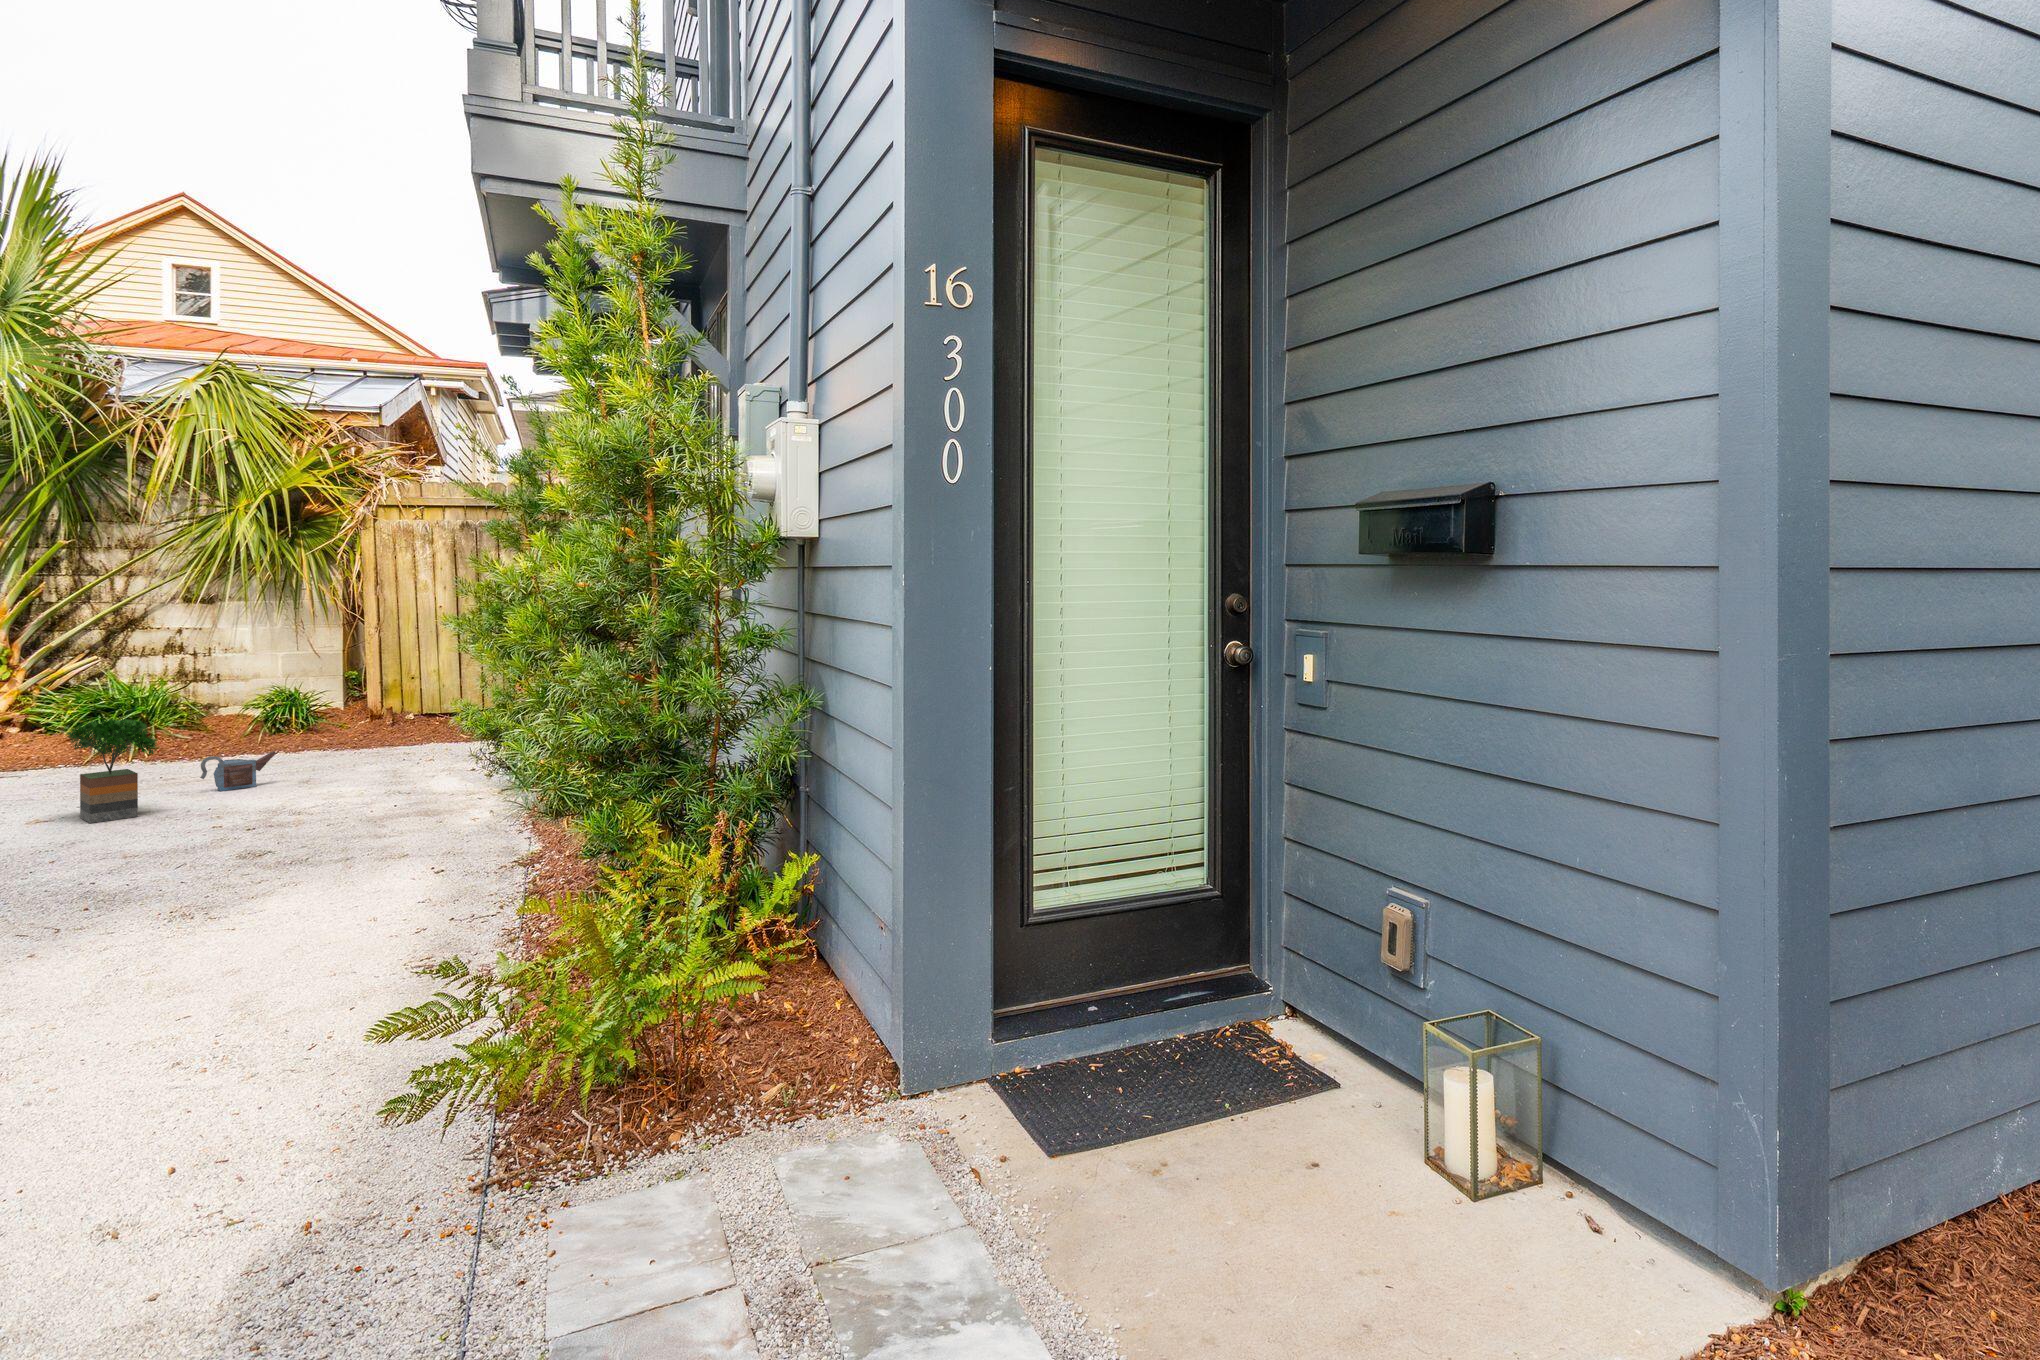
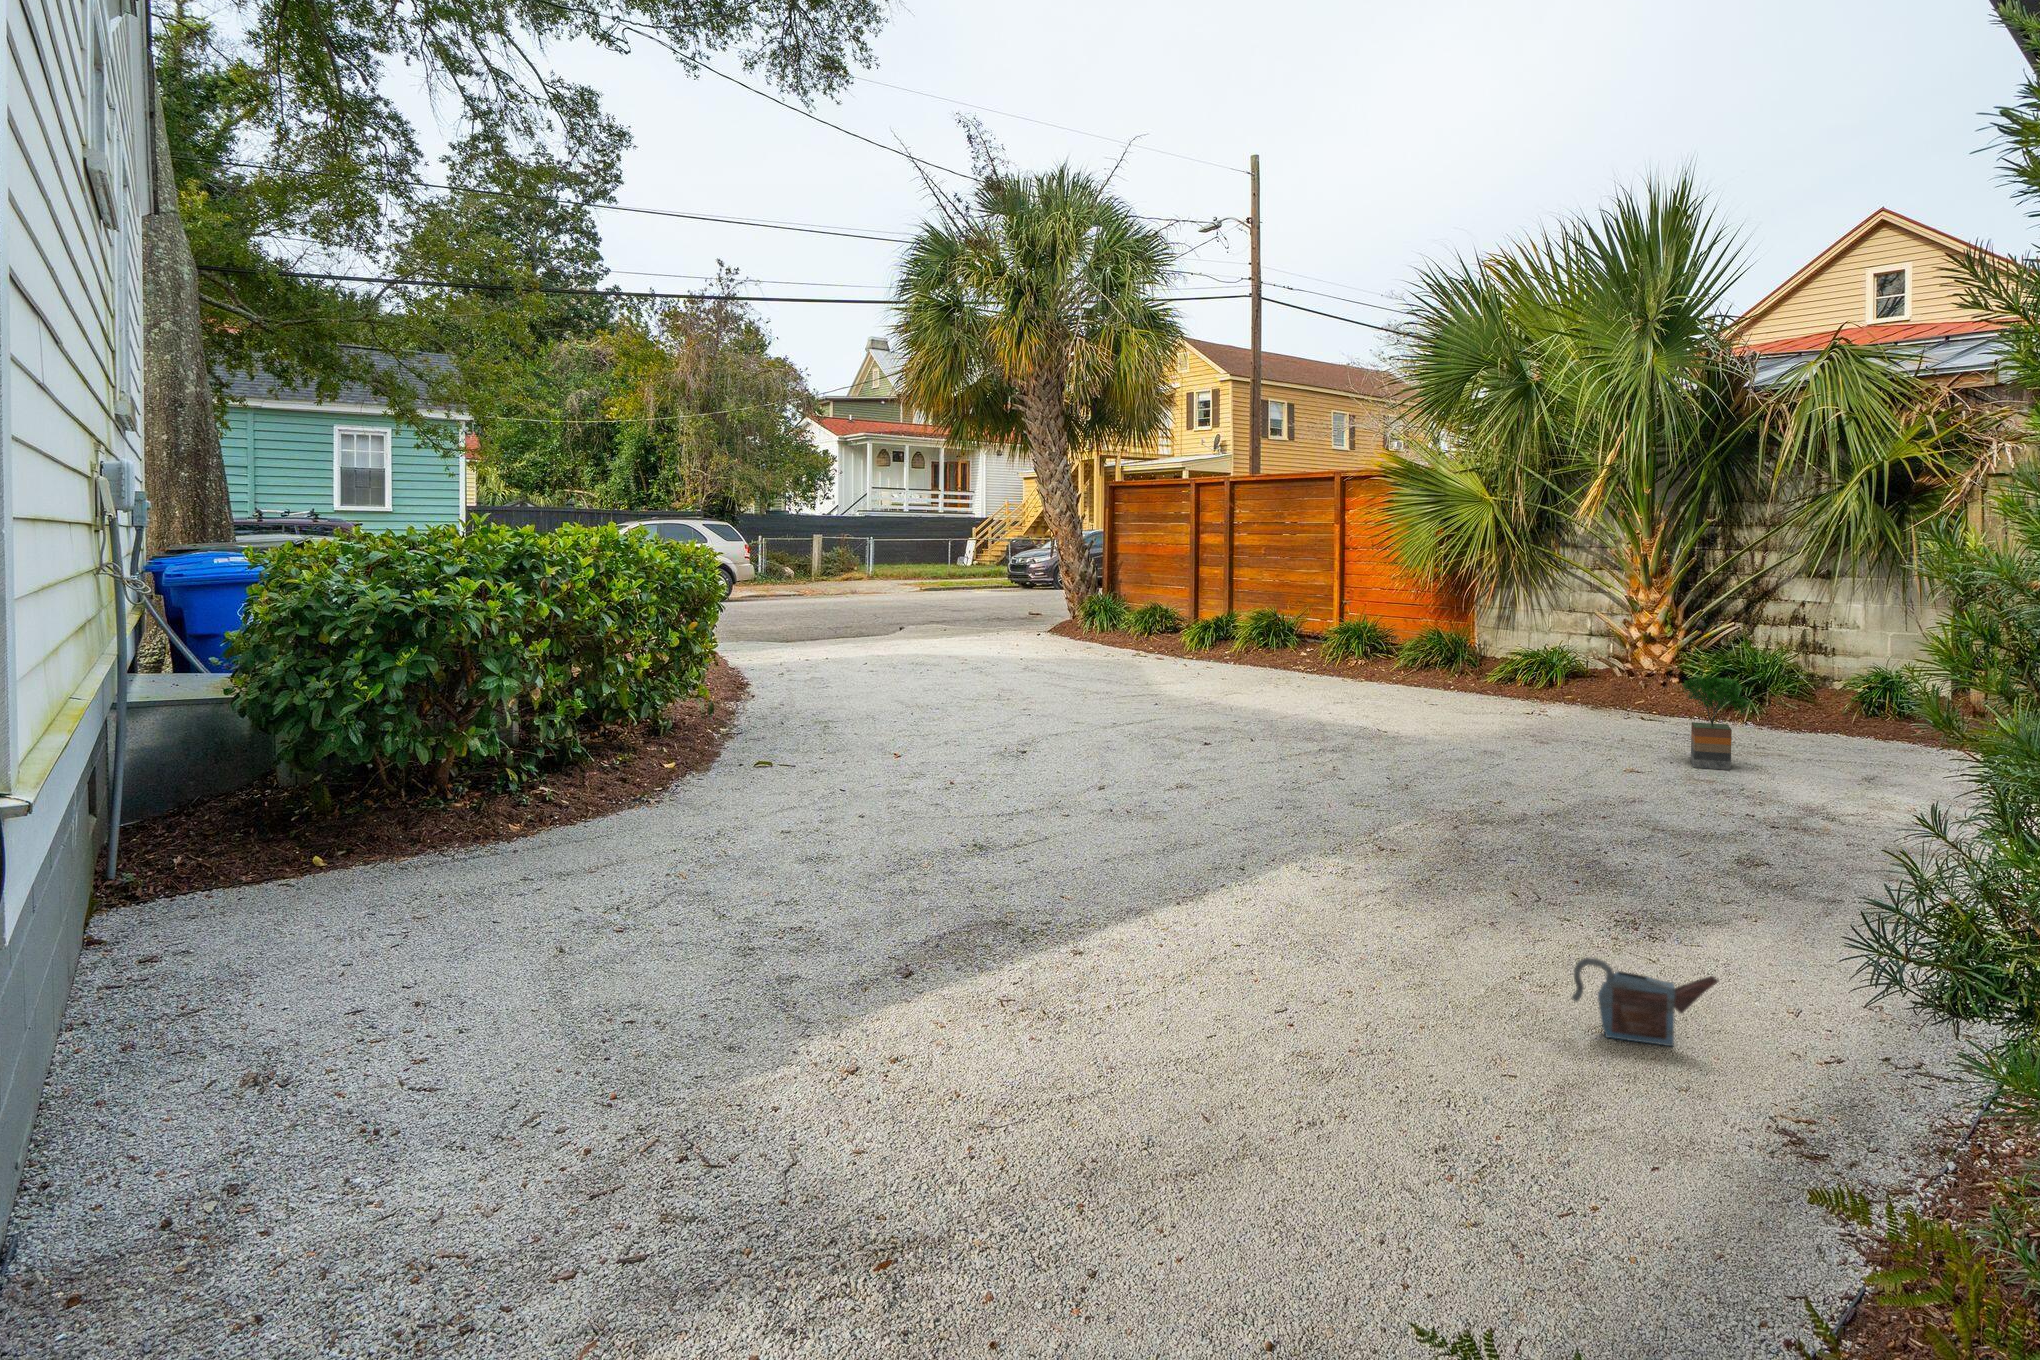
watering can: present [200,751,277,791] -> present [1572,957,1718,1046]

